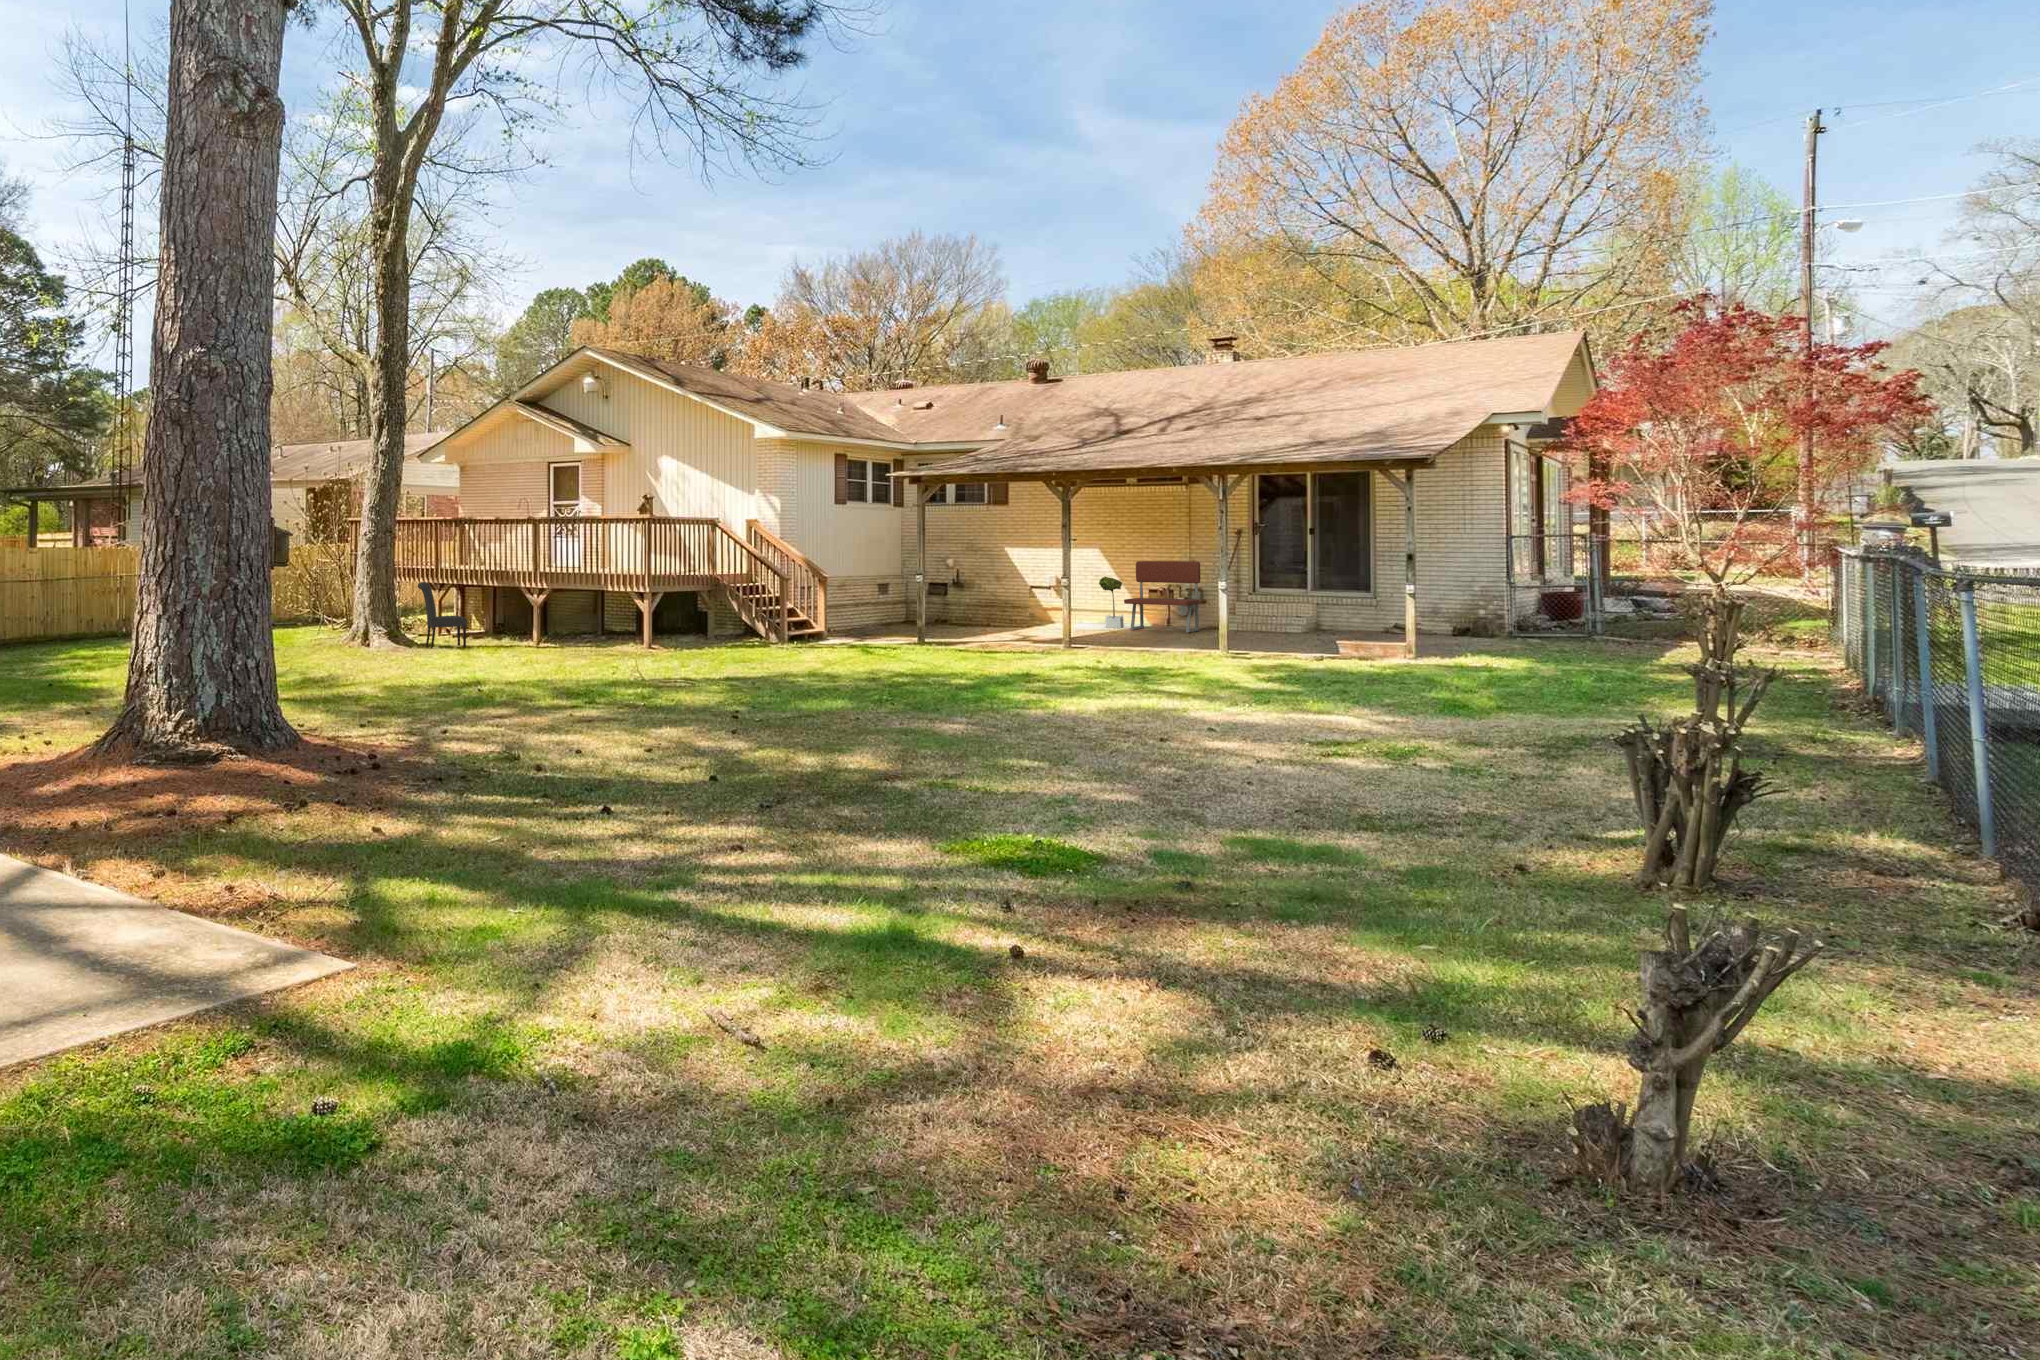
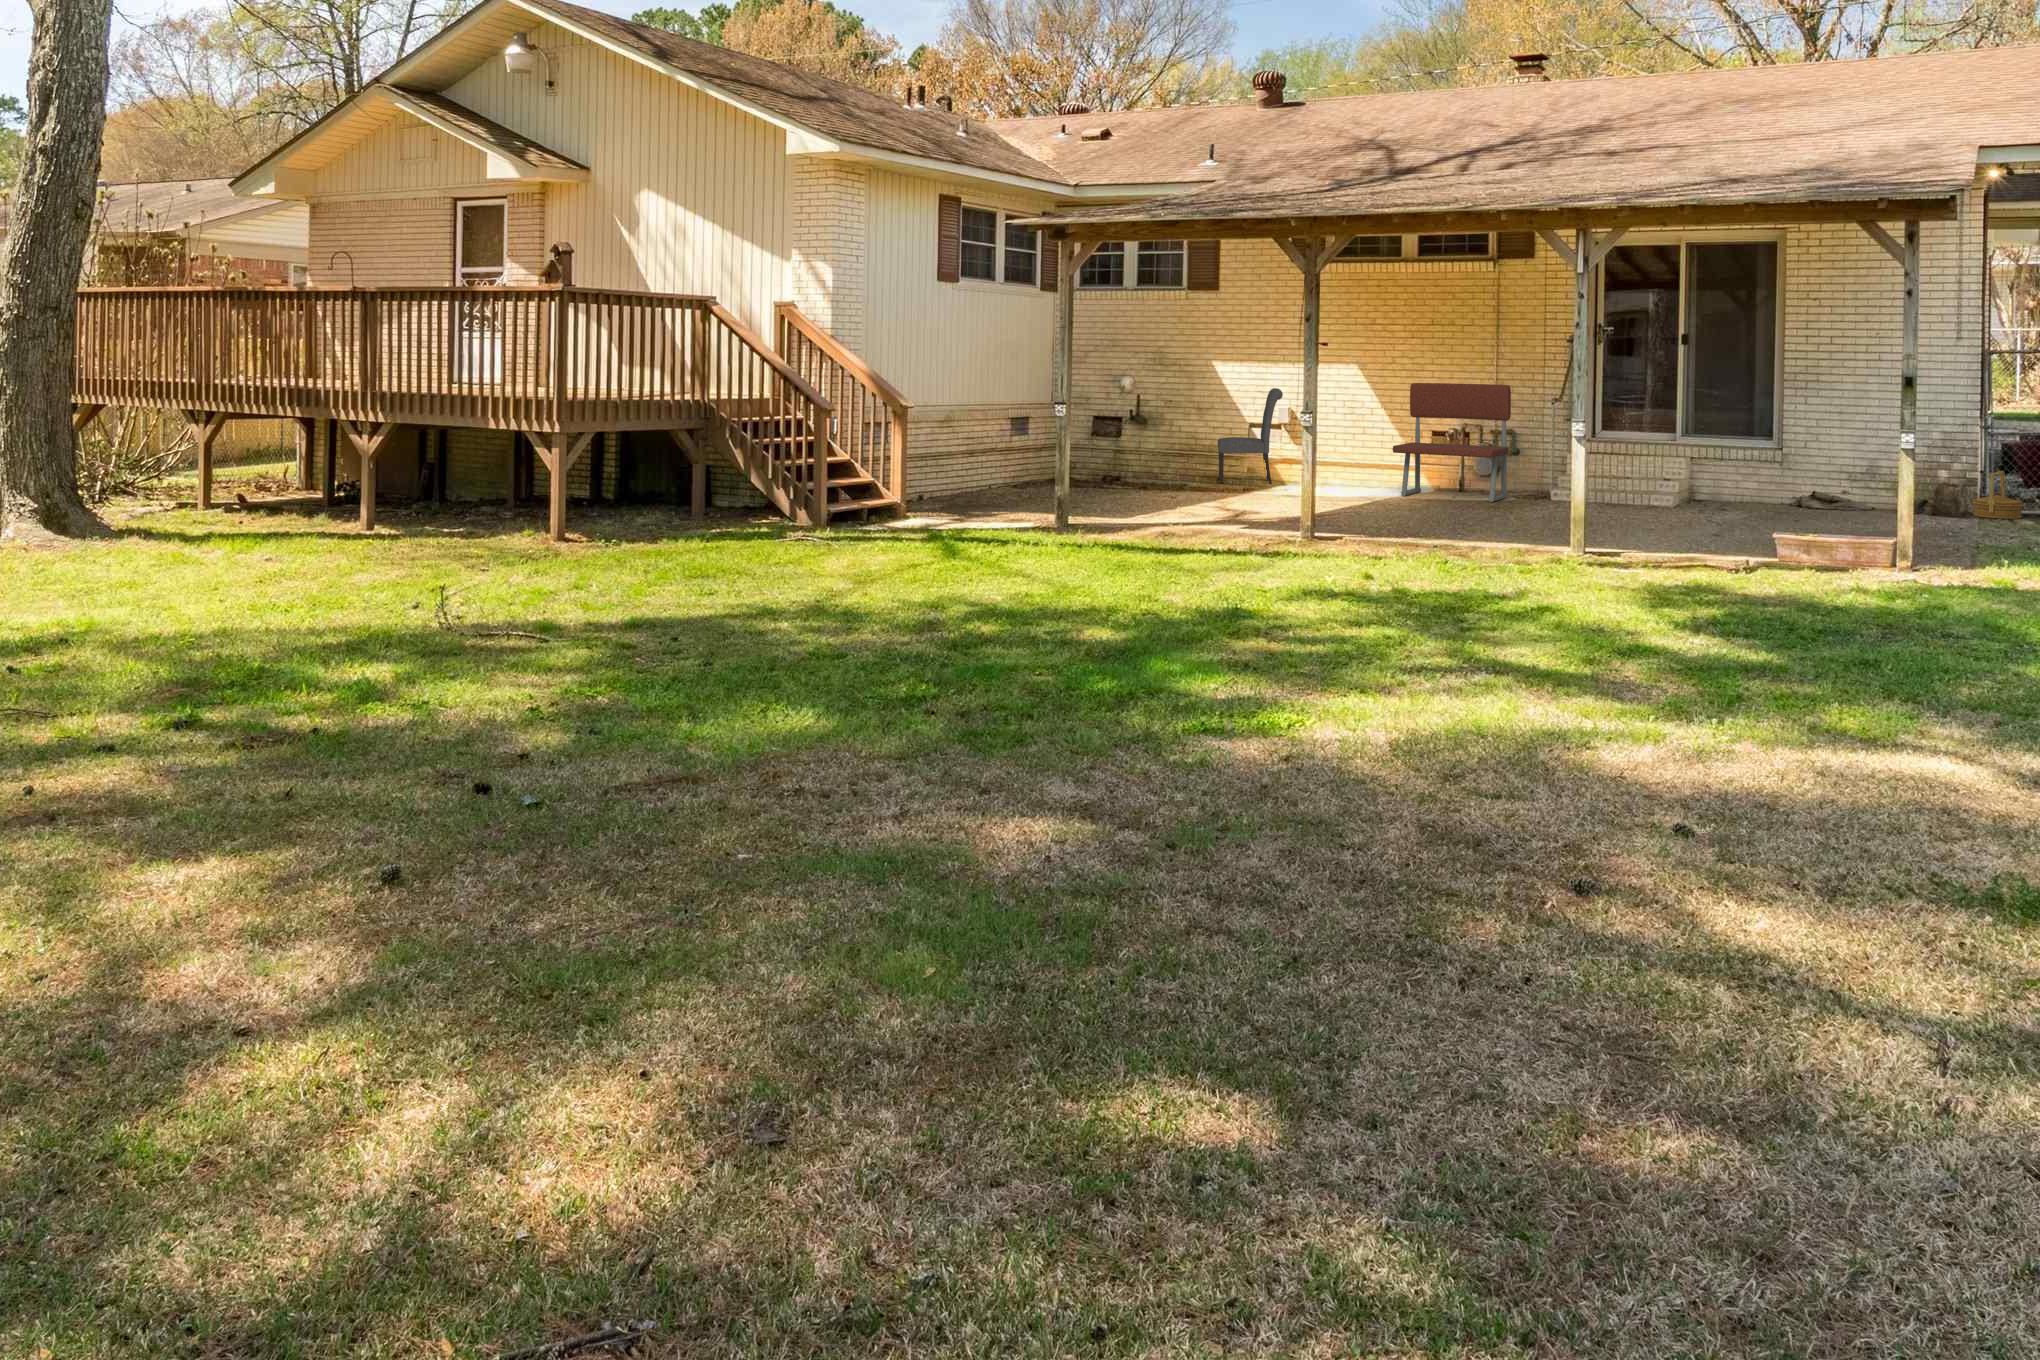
potted tree: present [1099,576,1124,628] -> none [1353,407,1389,491]
chair: present [418,582,467,649] -> present [1218,388,1283,484]
woven basket: none [1501,611,1533,639] -> present [1973,471,2022,519]

